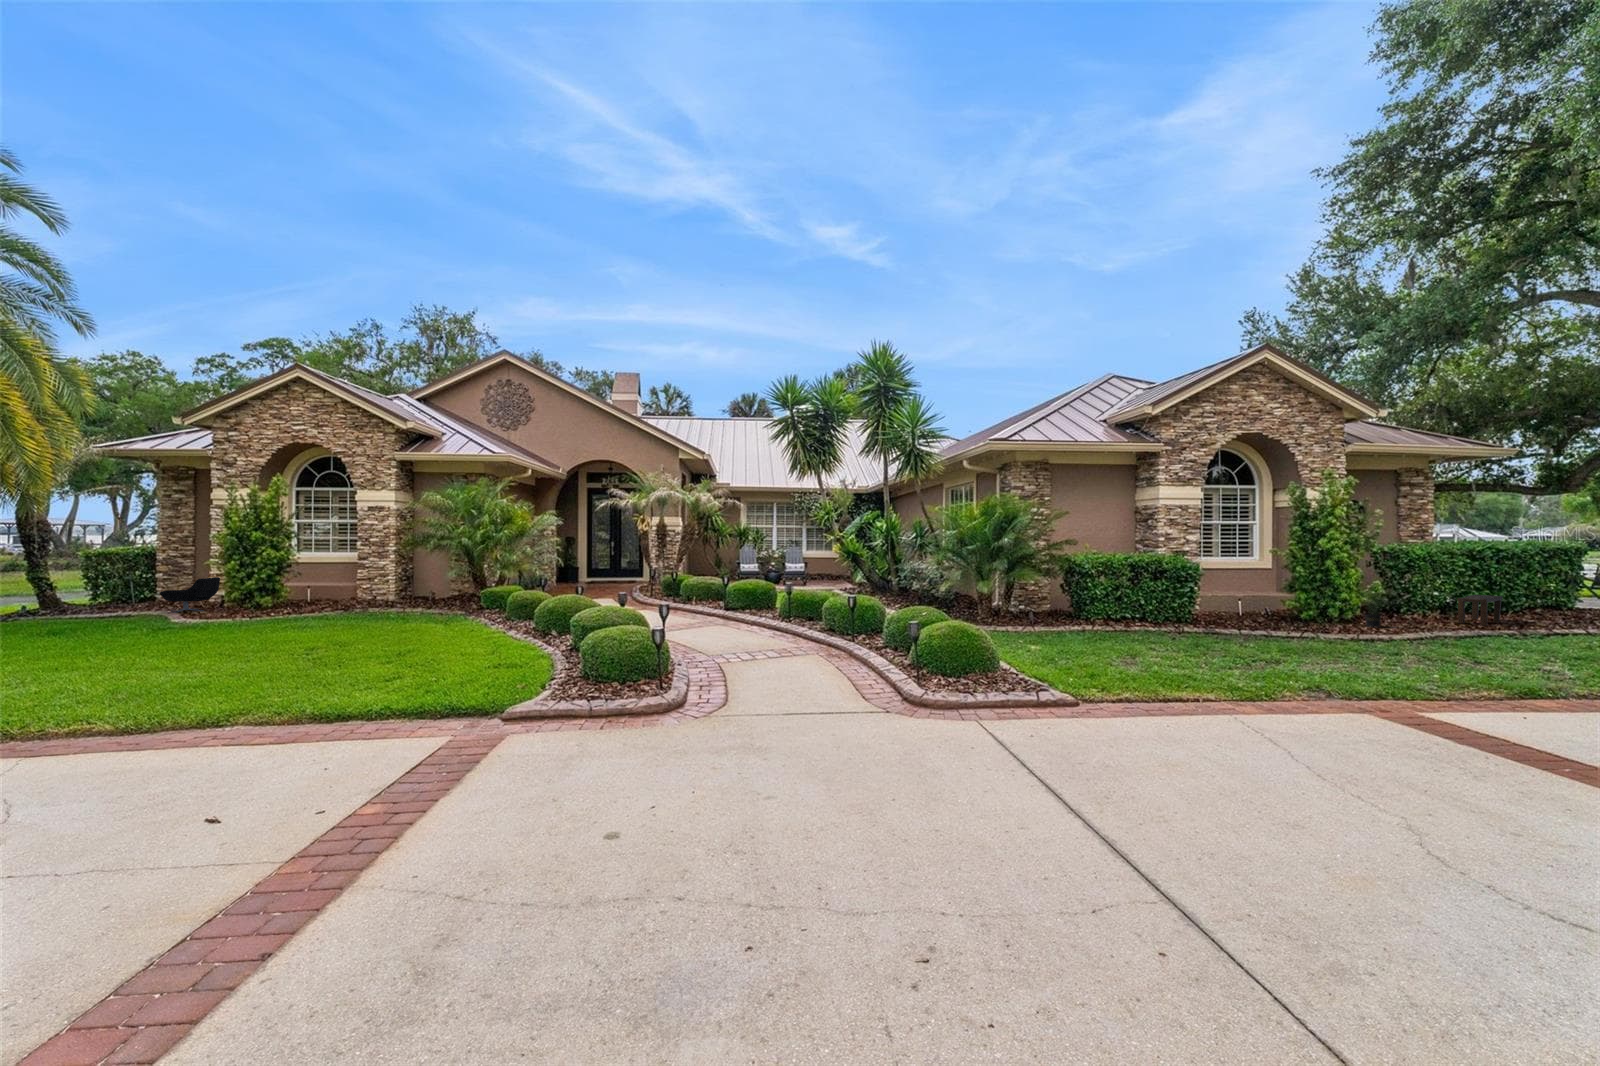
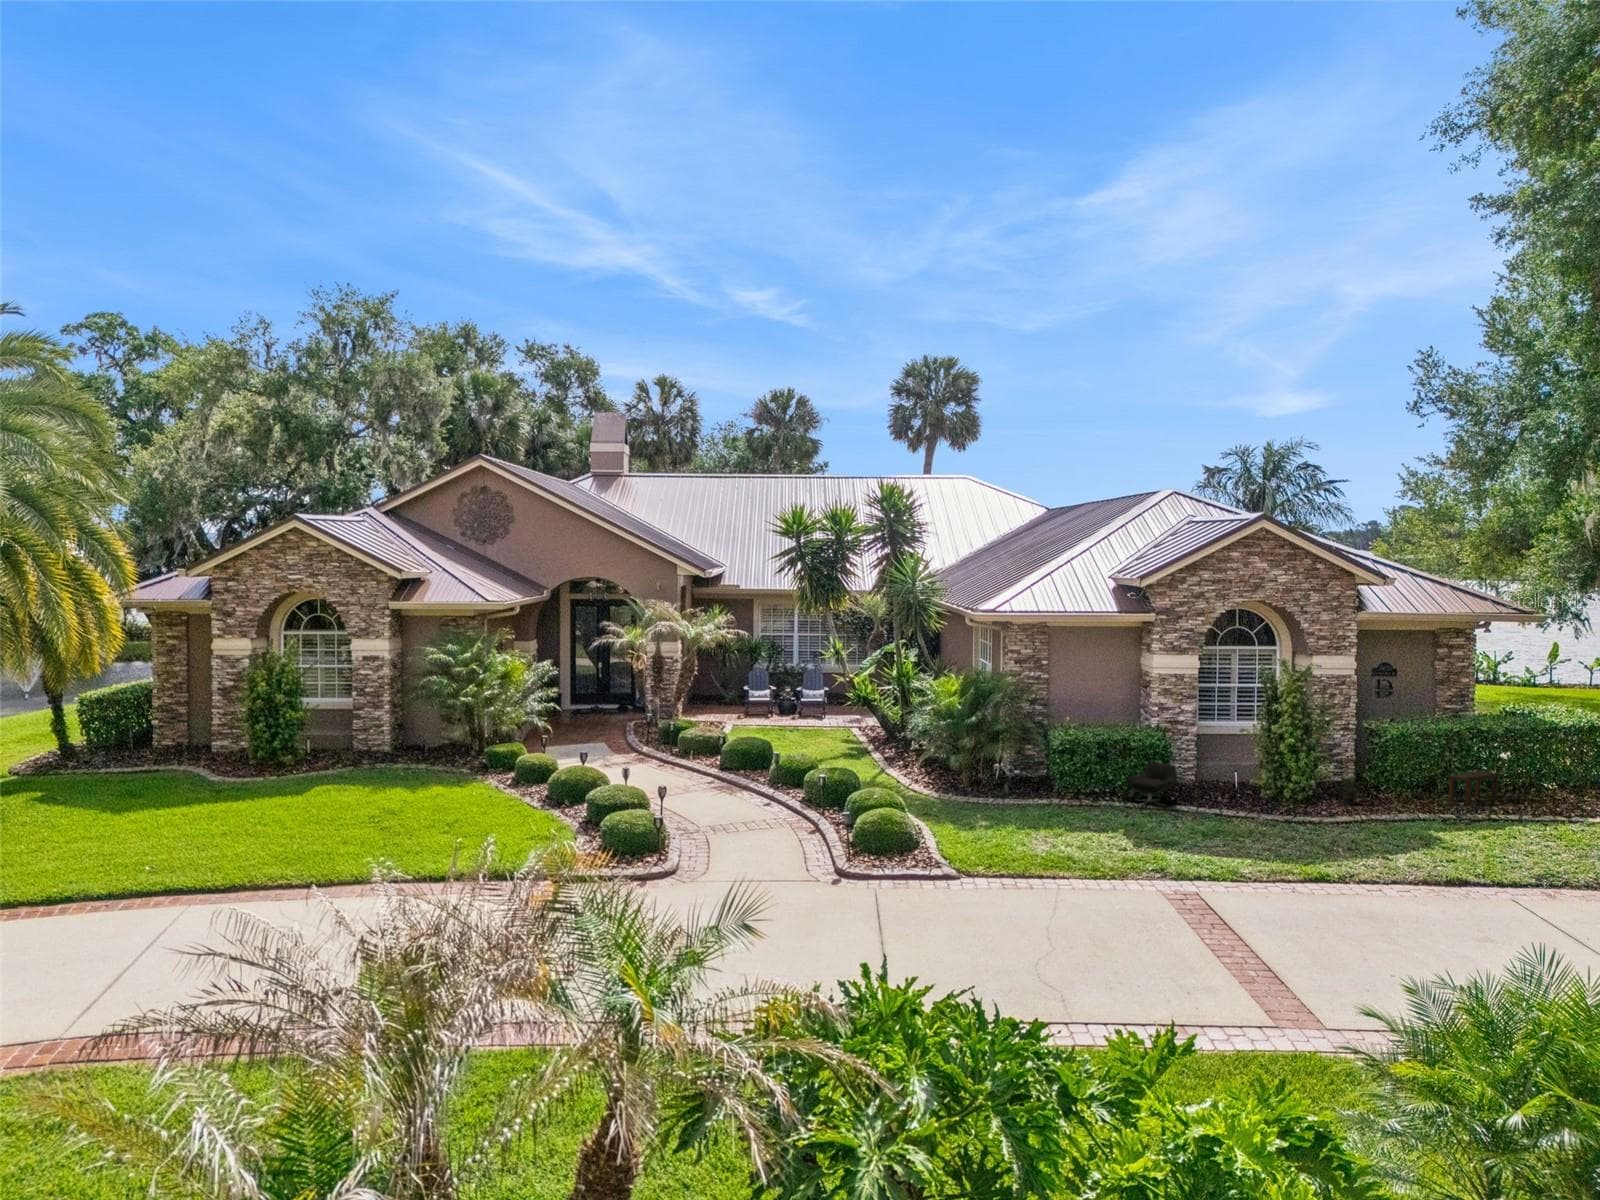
lounge chair: present [160,577,220,613] -> present [1126,762,1177,802]

